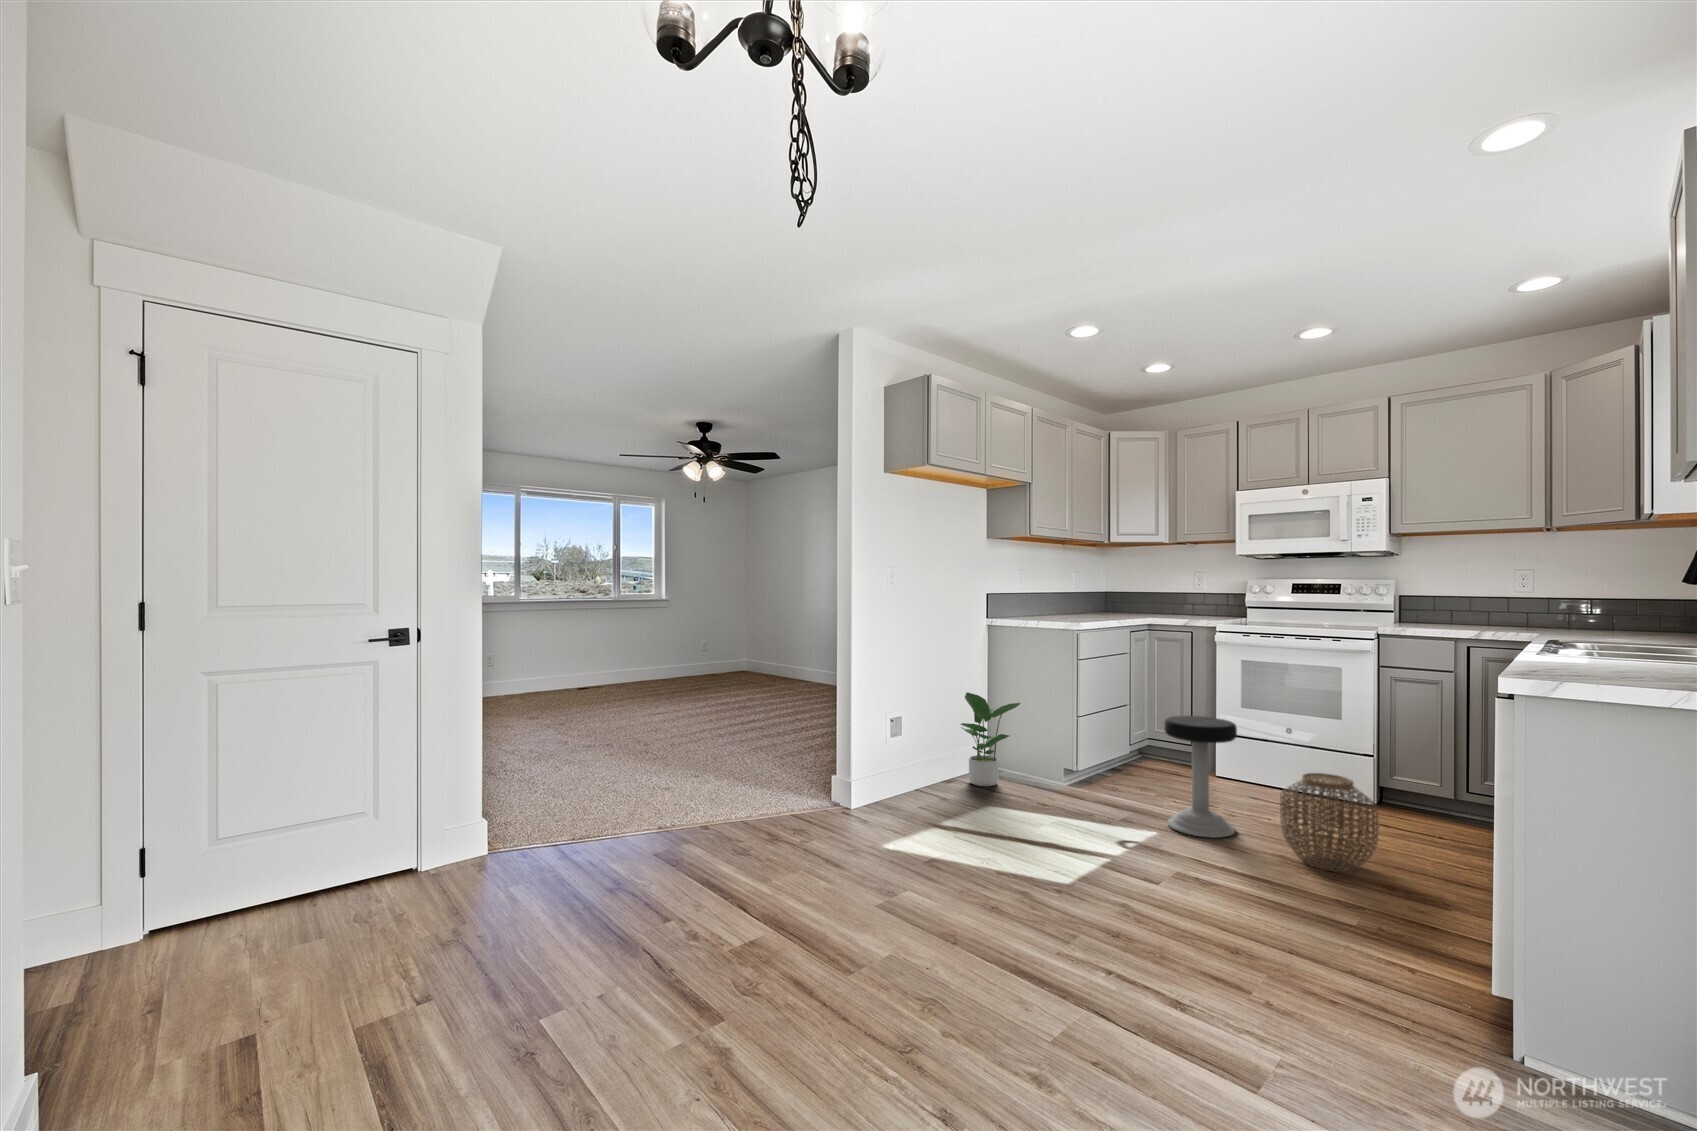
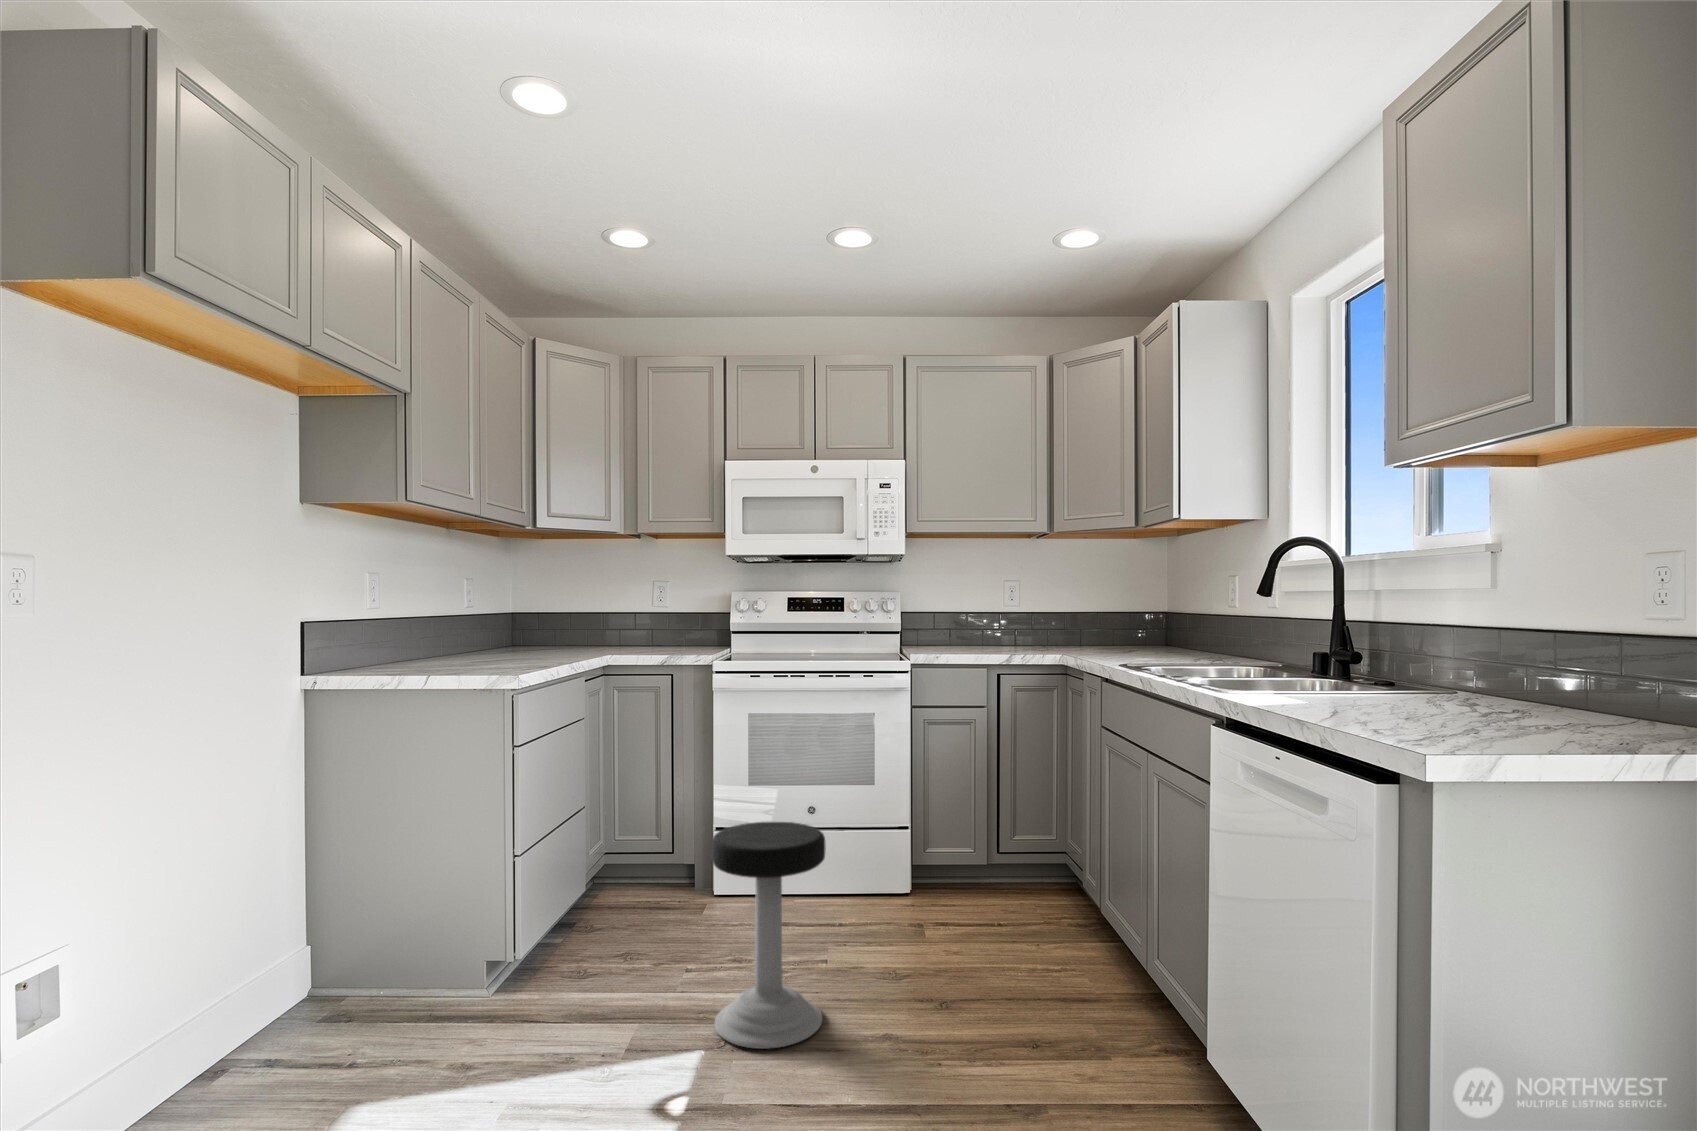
potted plant: present [961,693,1021,786] -> none [238,851,403,1069]
woven basket: present [1280,773,1378,872] -> none [907,887,1037,1049]

